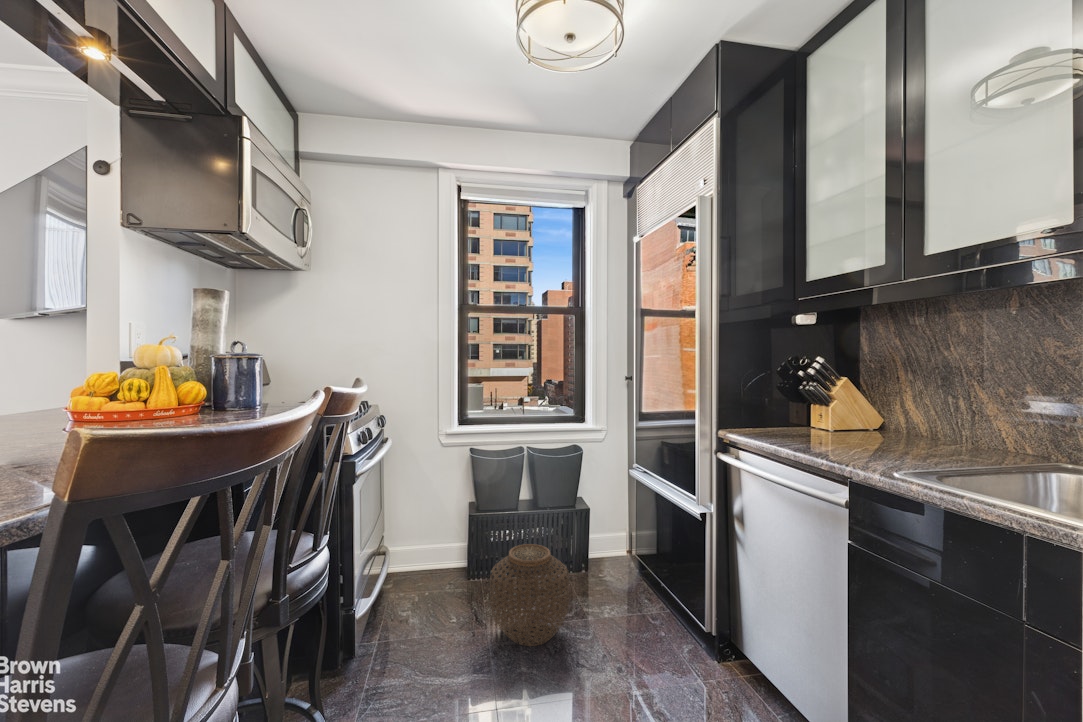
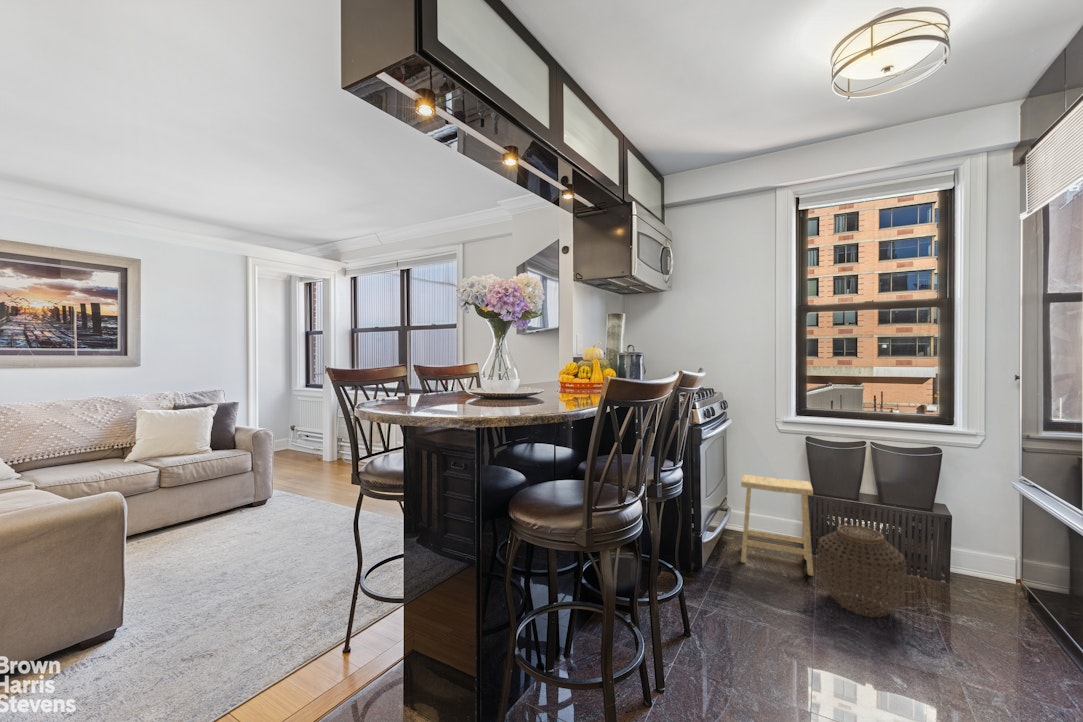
footstool: none [404,501,483,622] -> present [741,475,813,576]

